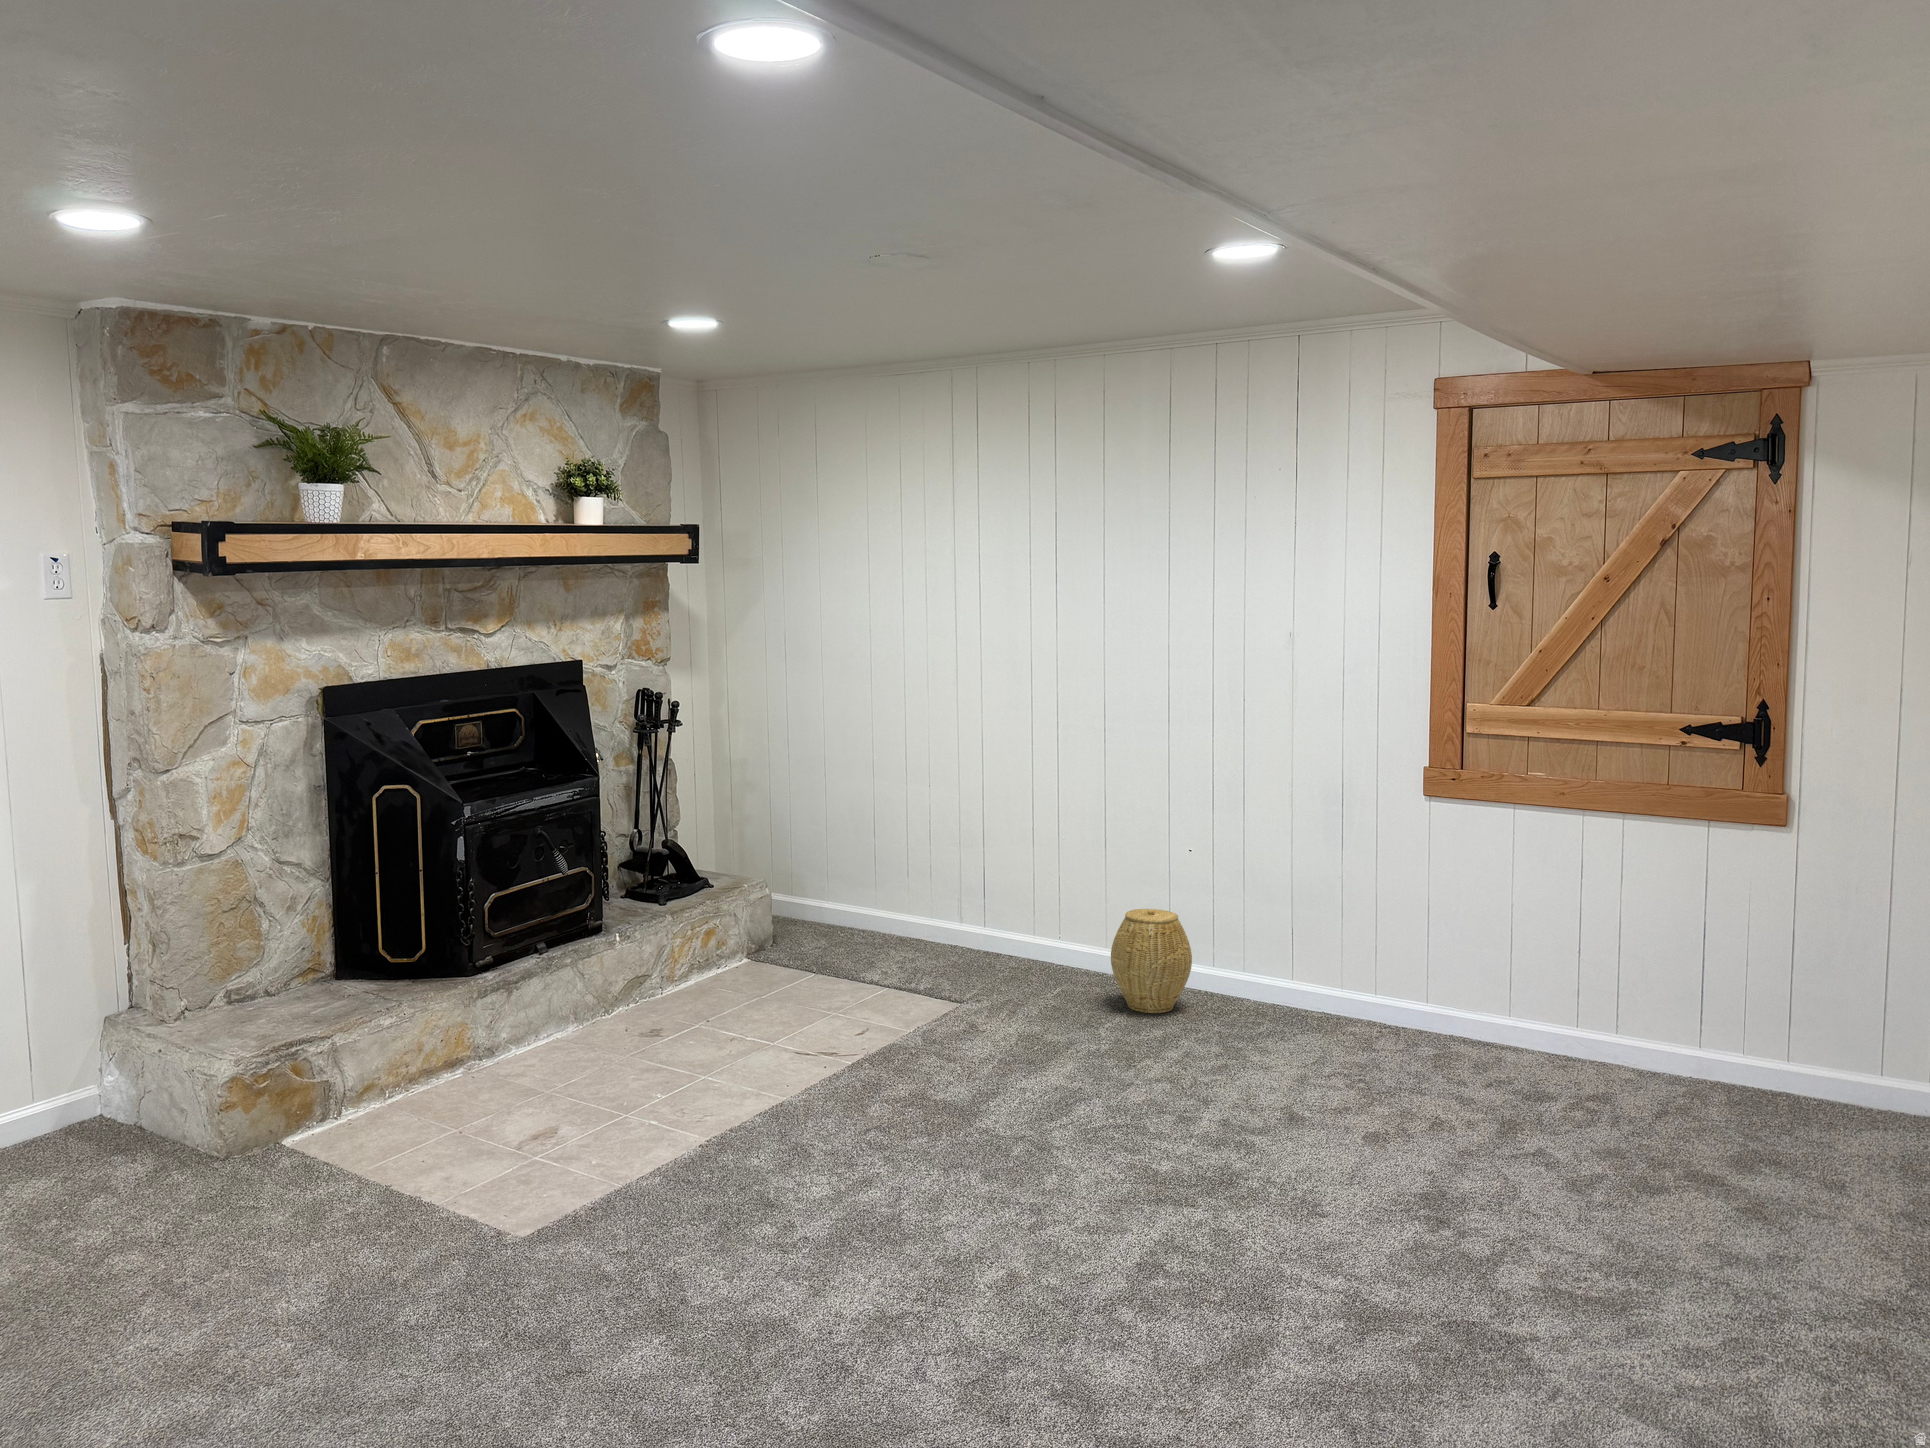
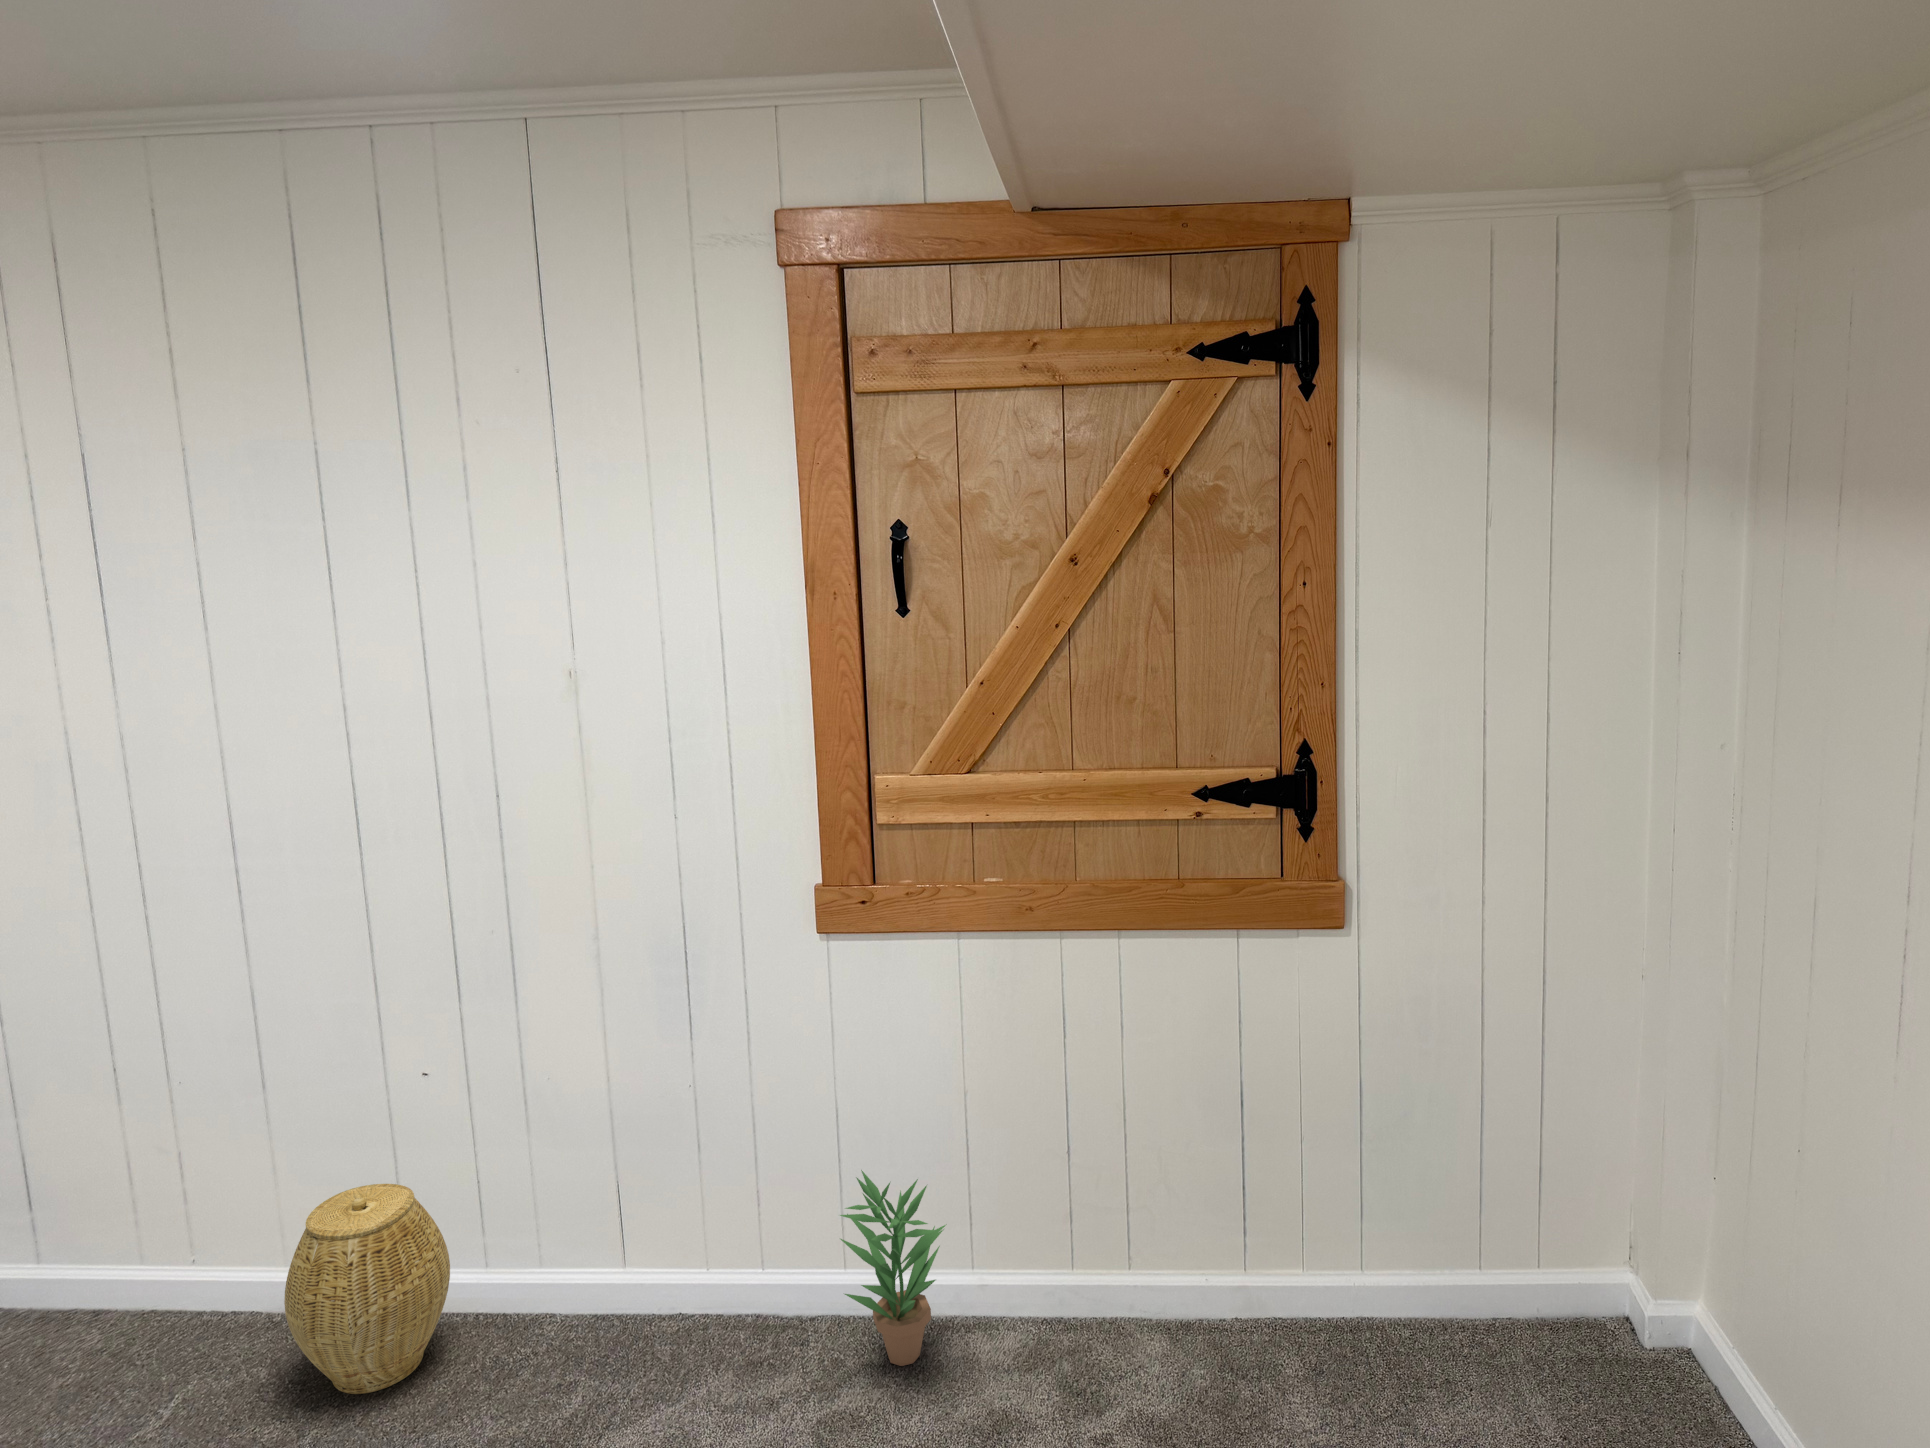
potted plant: none [1422,934,1492,1058] -> present [840,1170,946,1366]

